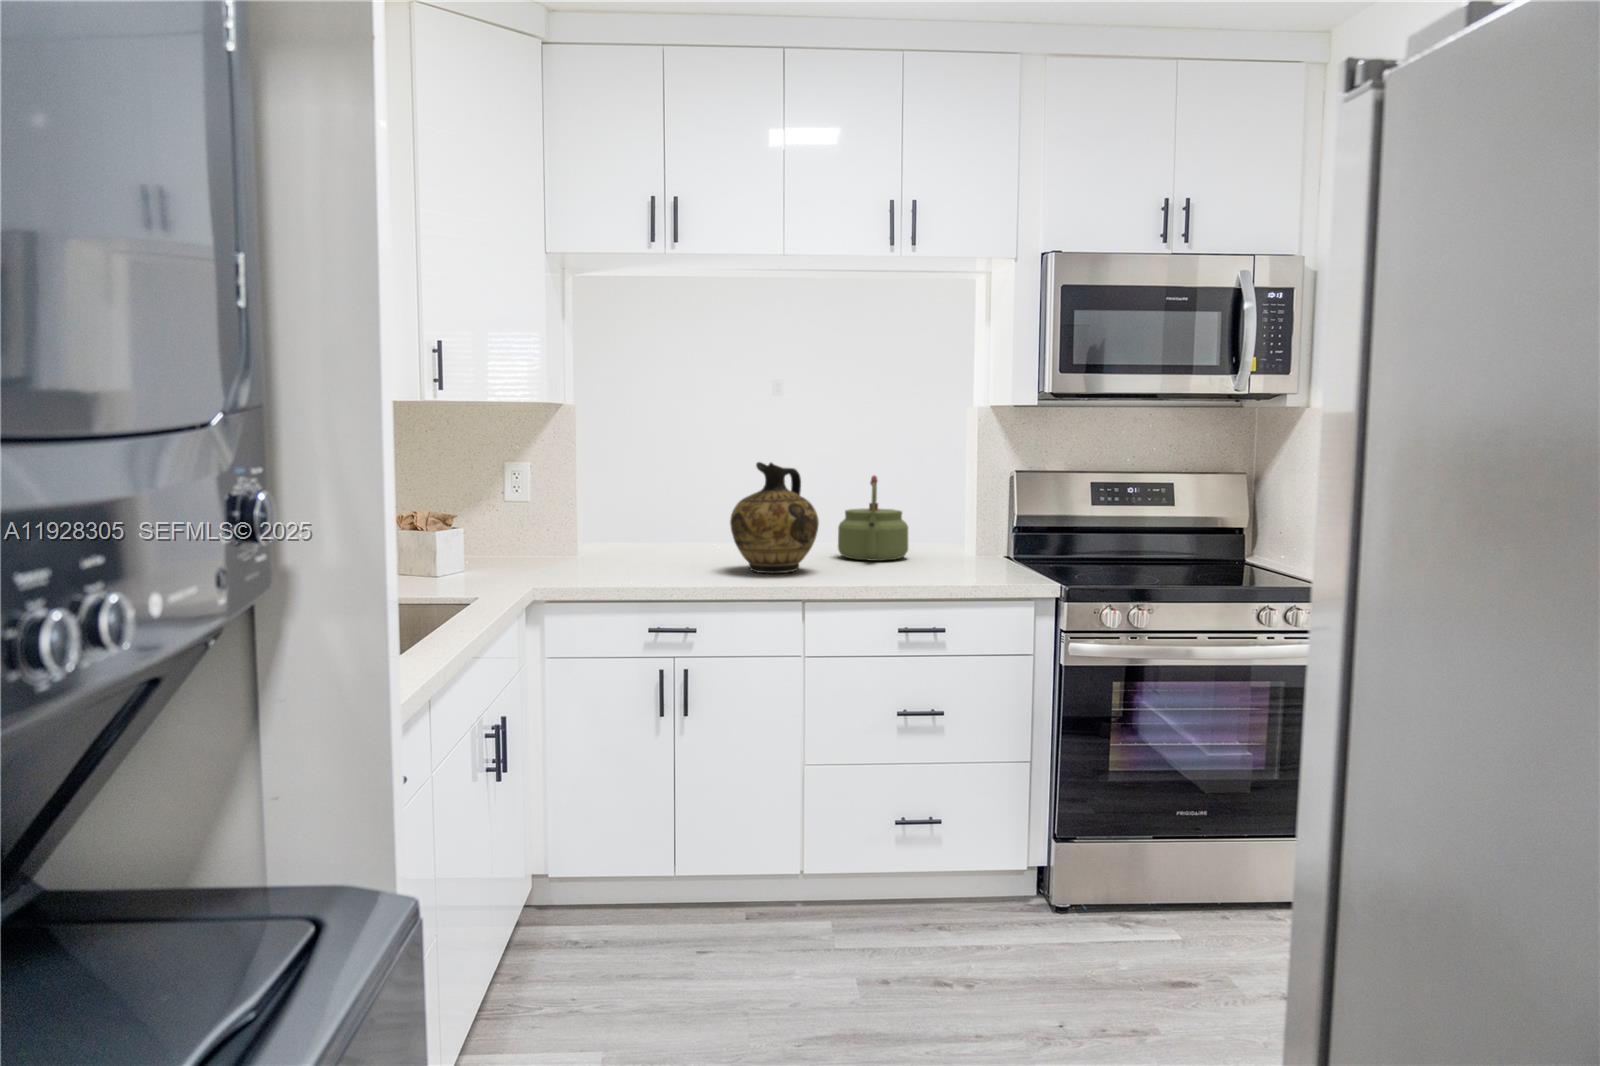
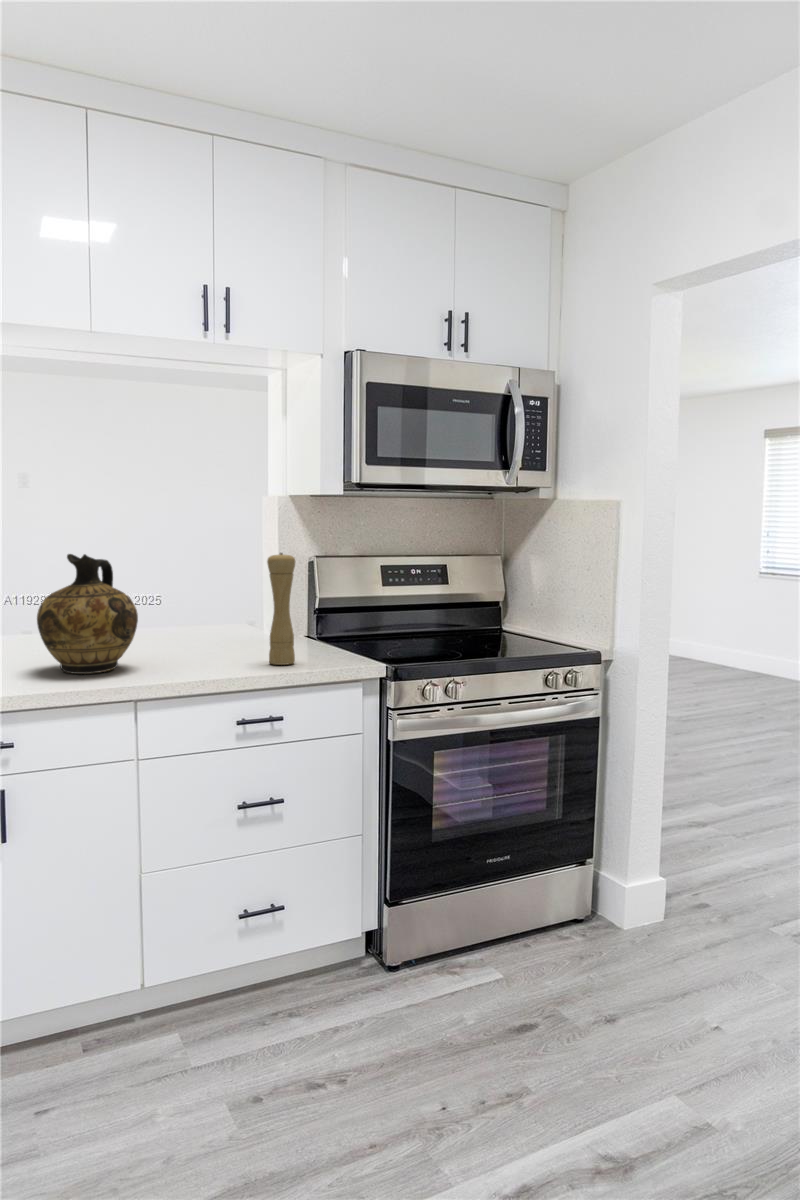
pepper mill: none [942,464,972,578] -> present [267,553,295,665]
kettle: present [838,476,908,561] -> none [145,564,218,650]

